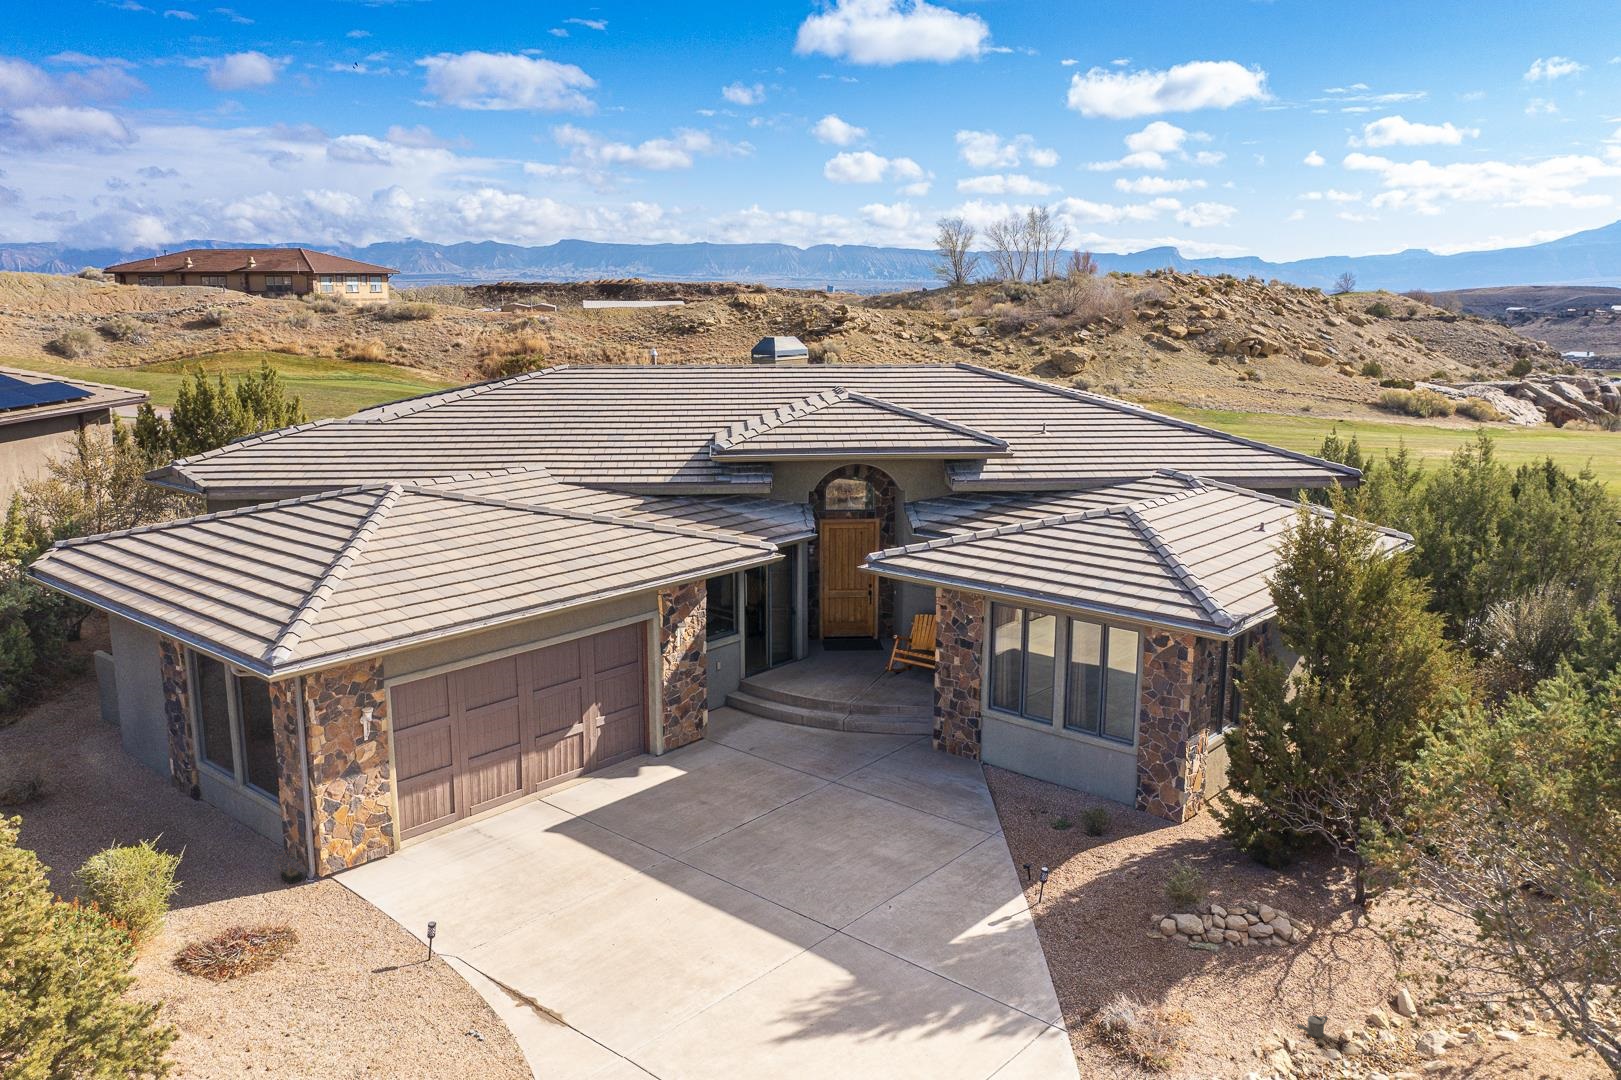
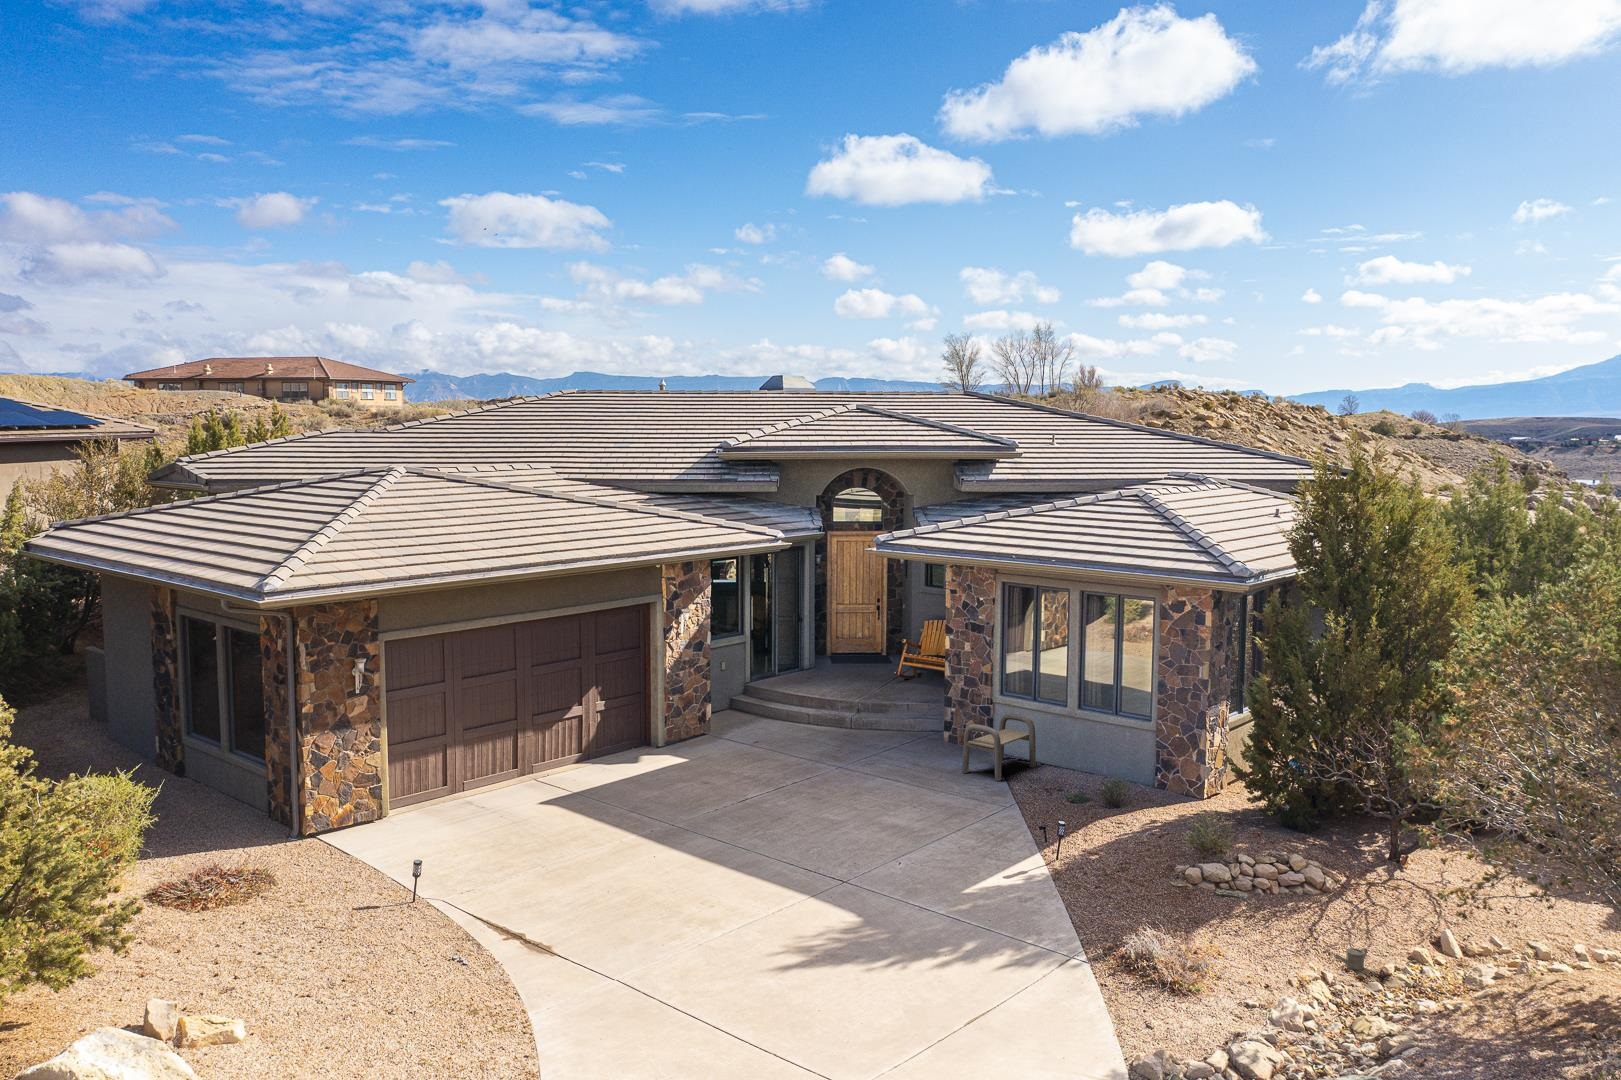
bench: none [951,731,1022,802] -> present [962,713,1036,781]
decorative plant: present [277,855,304,883] -> none [257,806,289,840]

